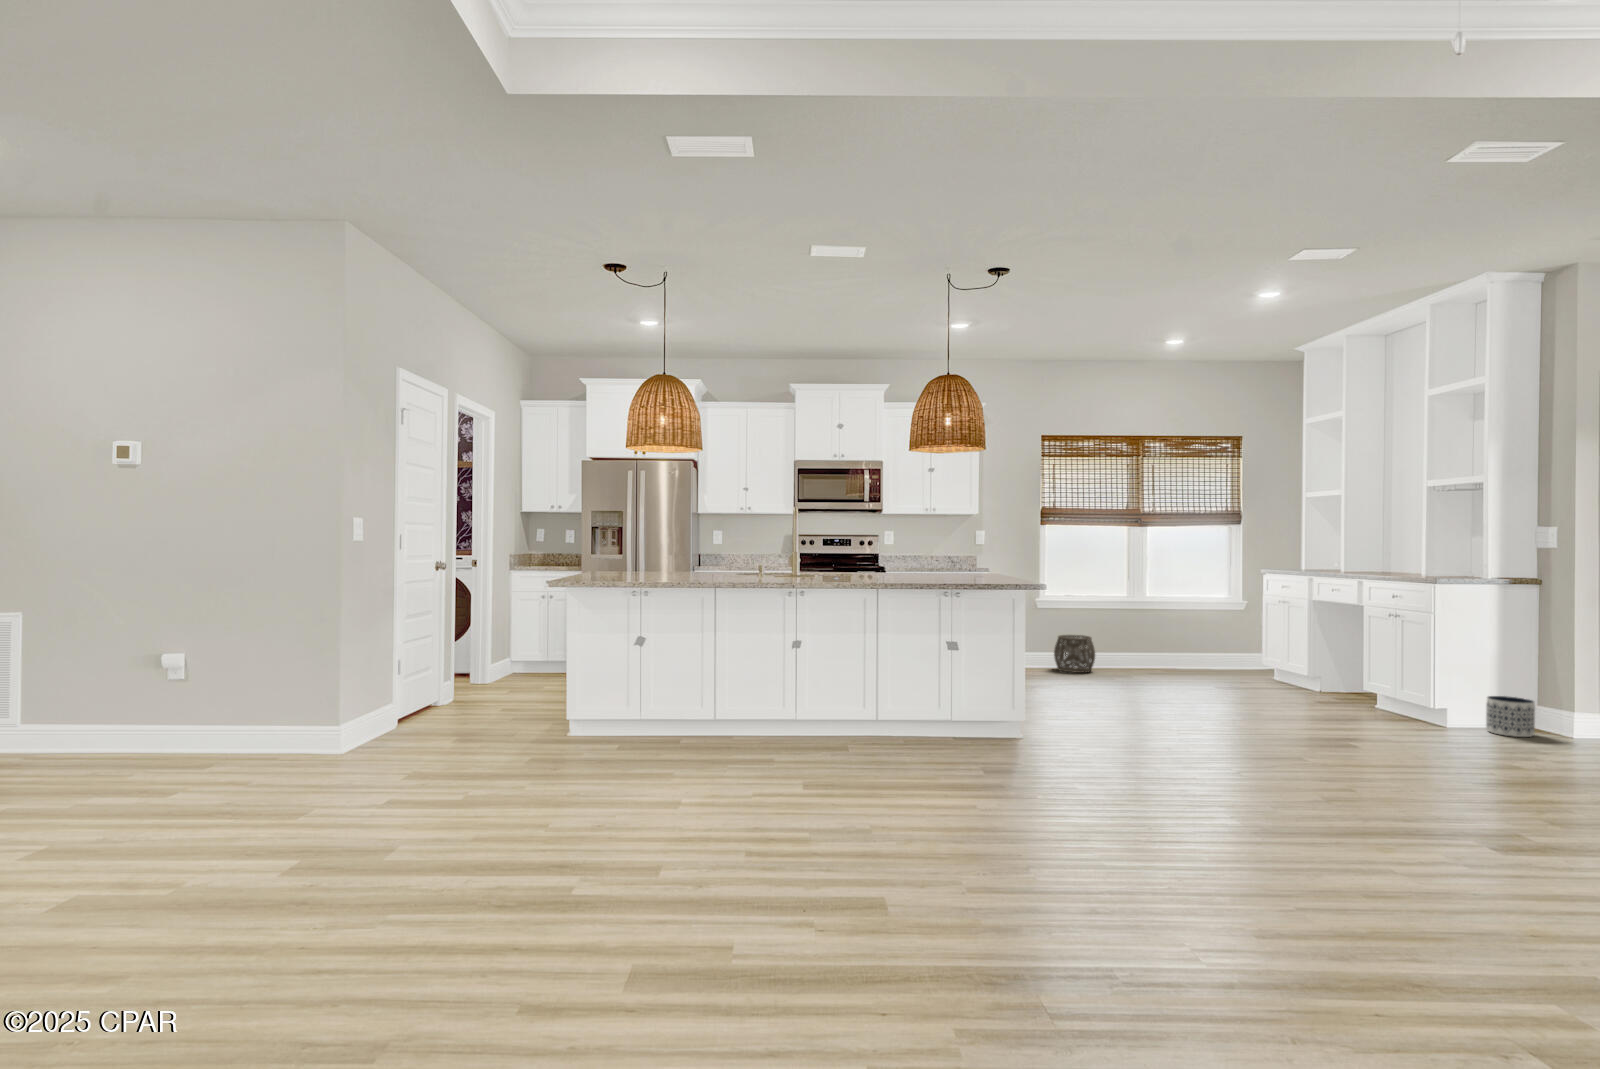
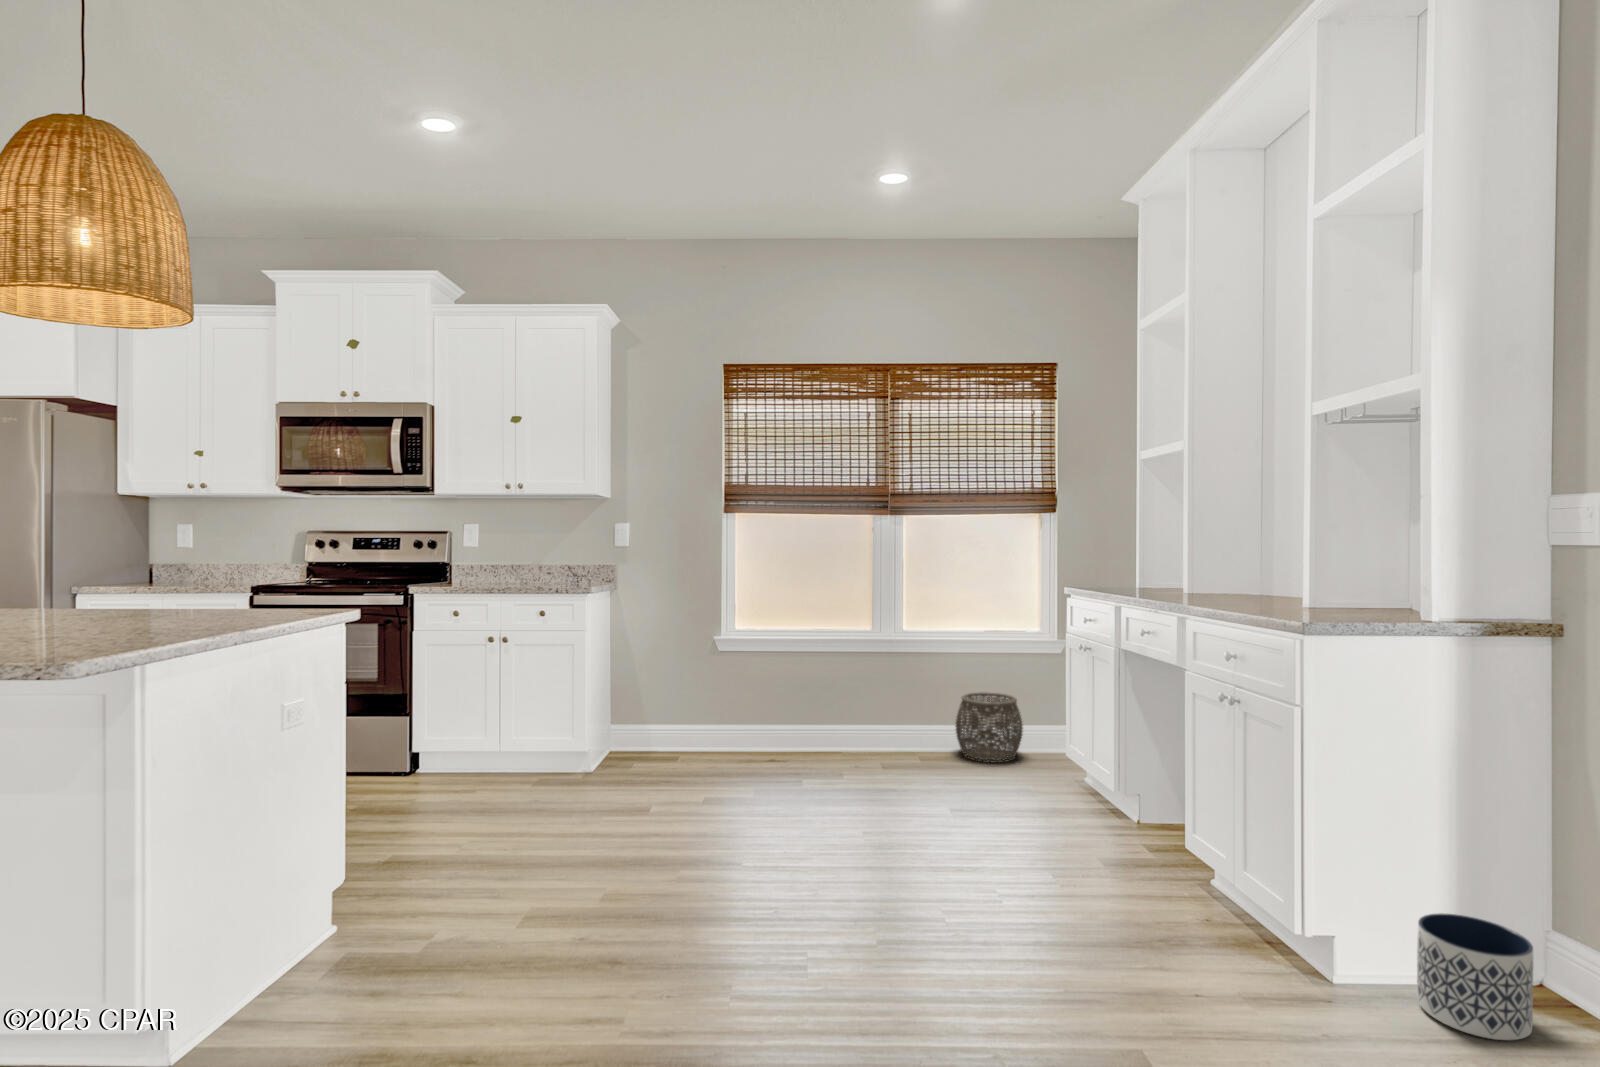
woven basket: present [1054,635,1095,673] -> present [956,692,1023,760]

